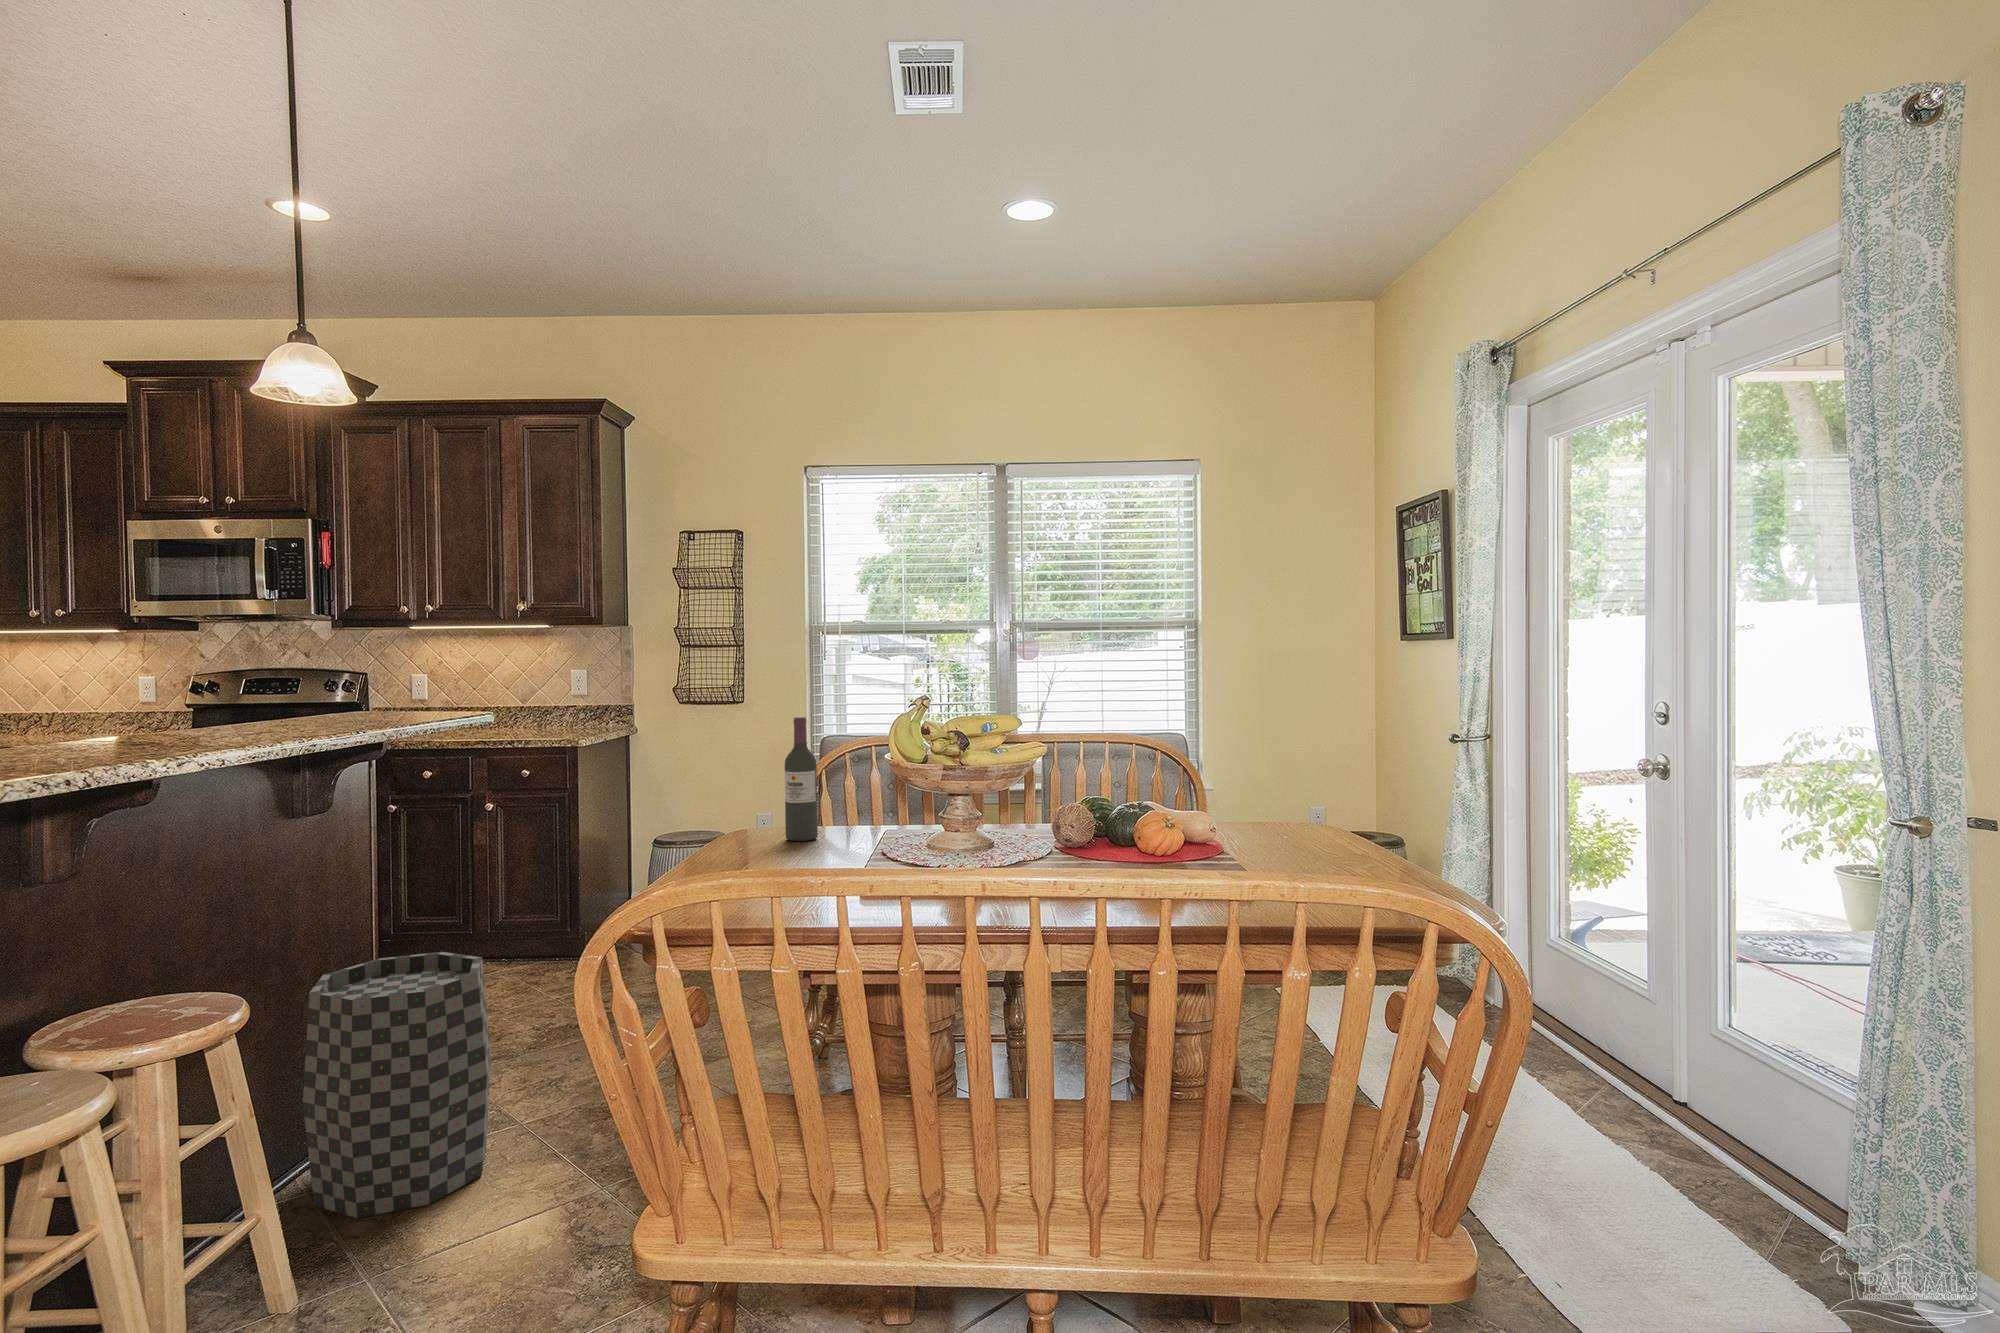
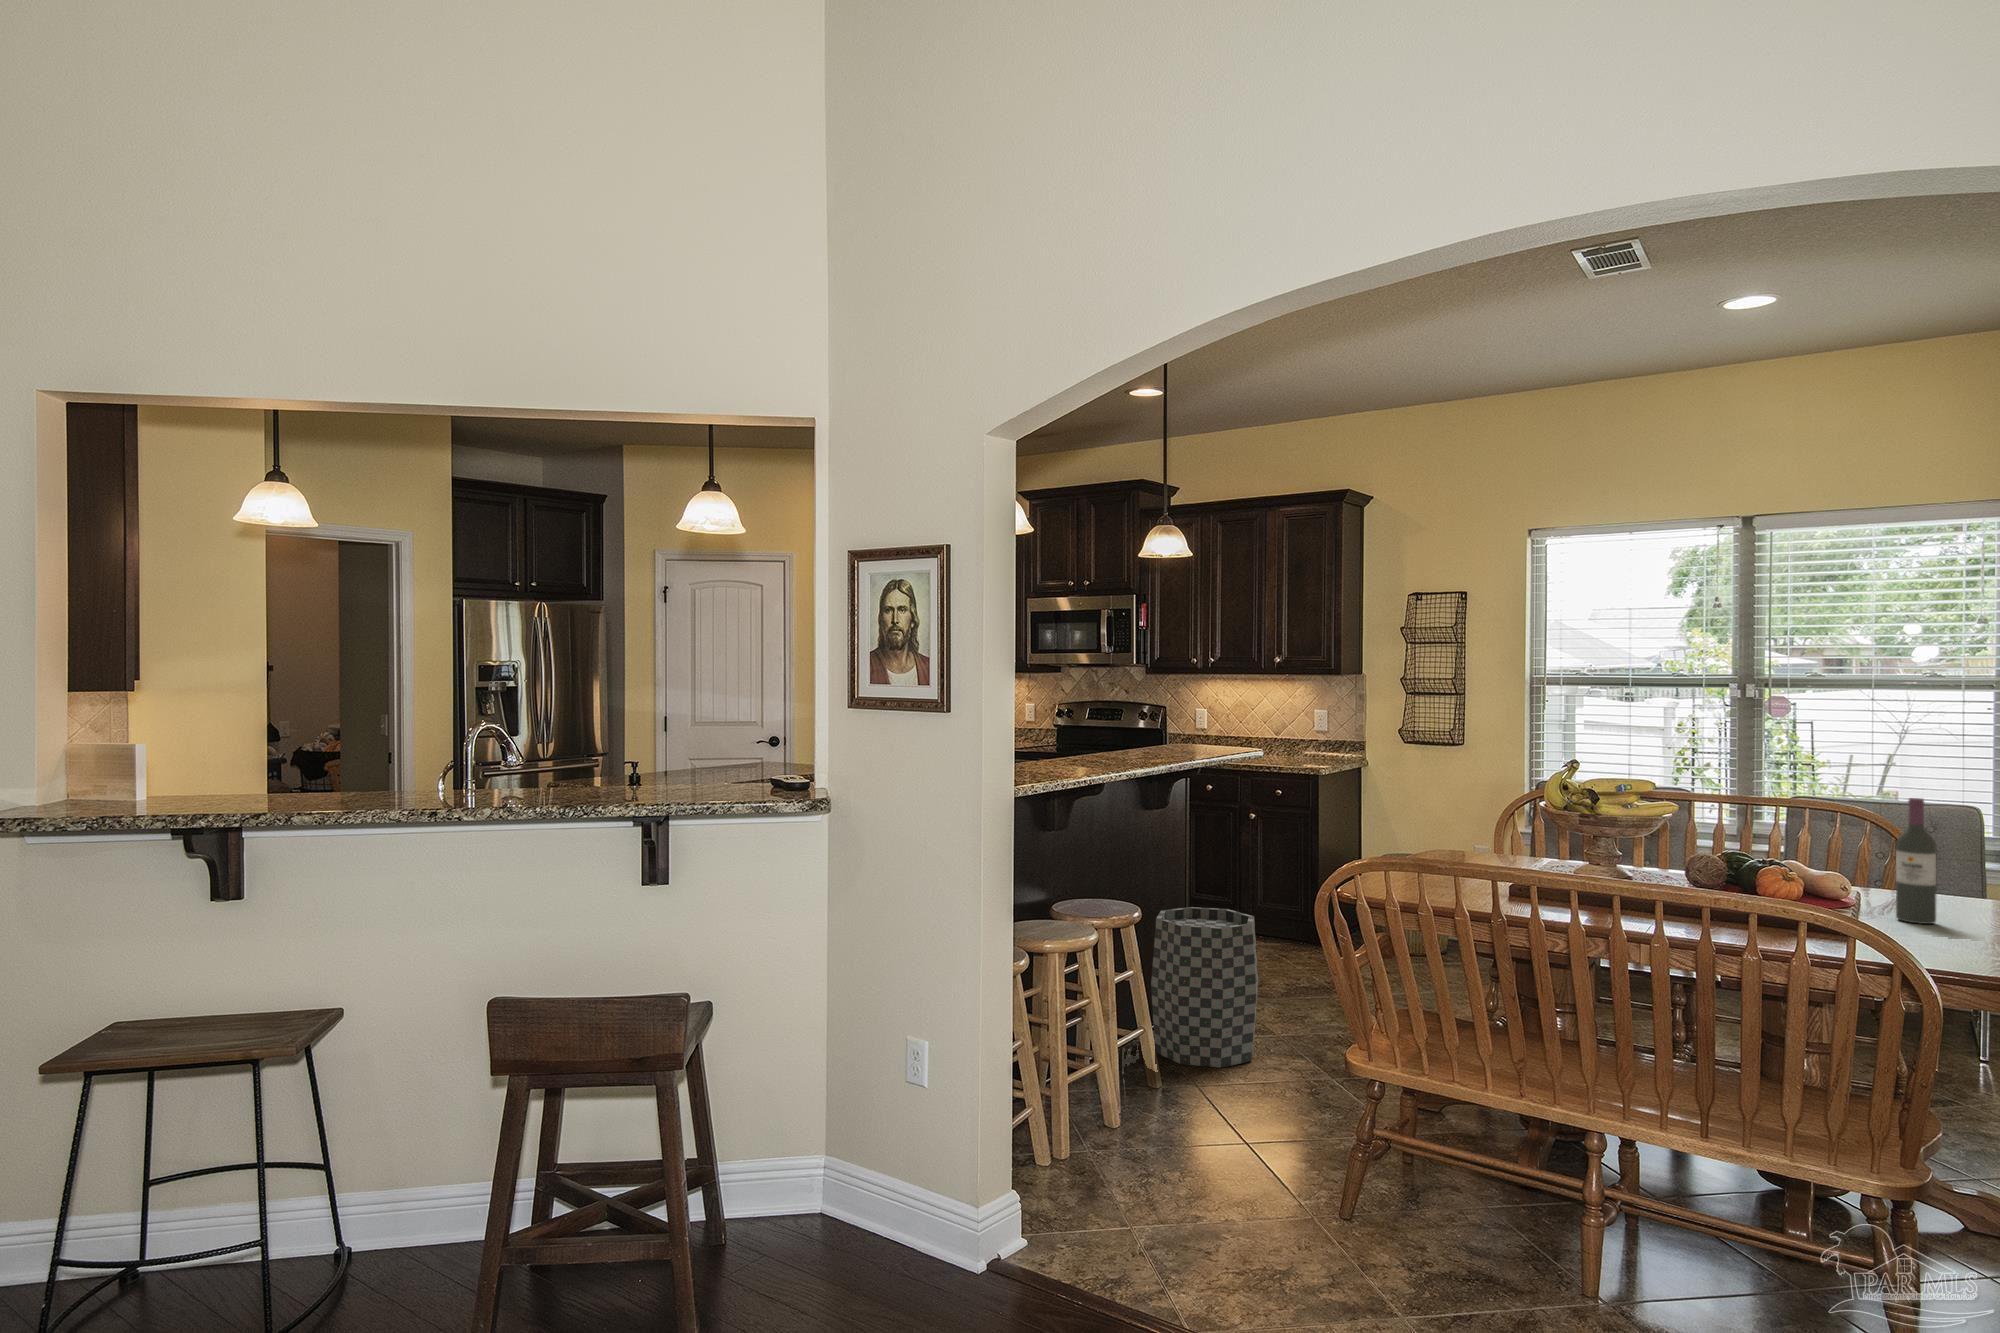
wine bottle: present [785,717,818,841] -> present [1896,798,1936,924]

